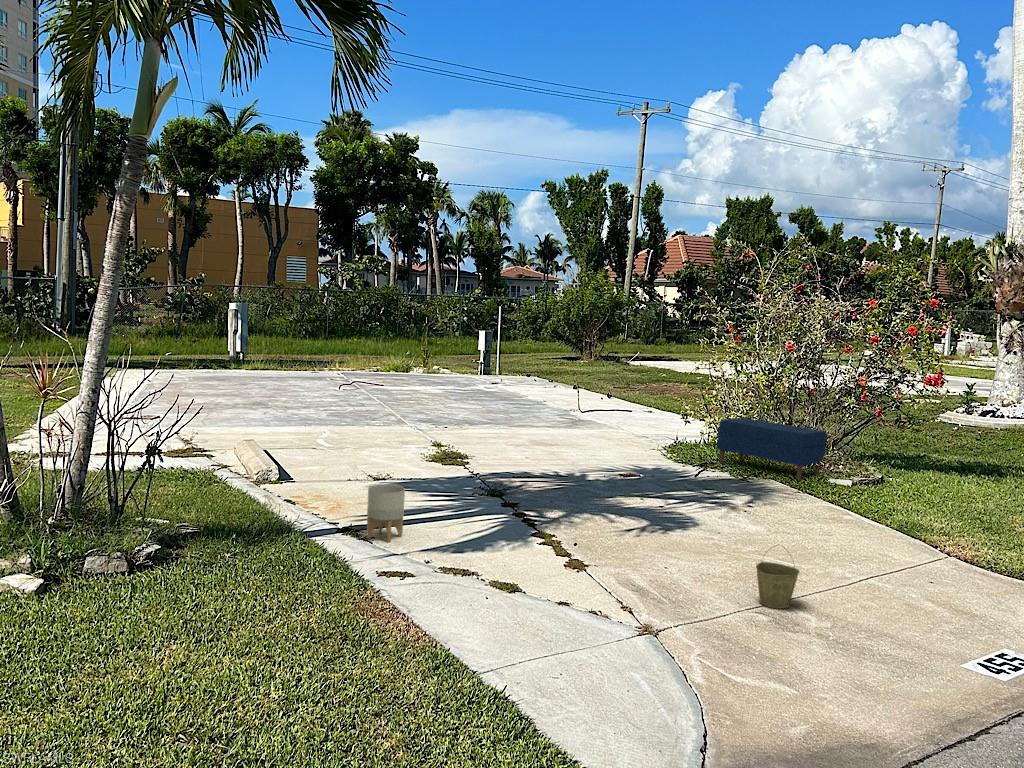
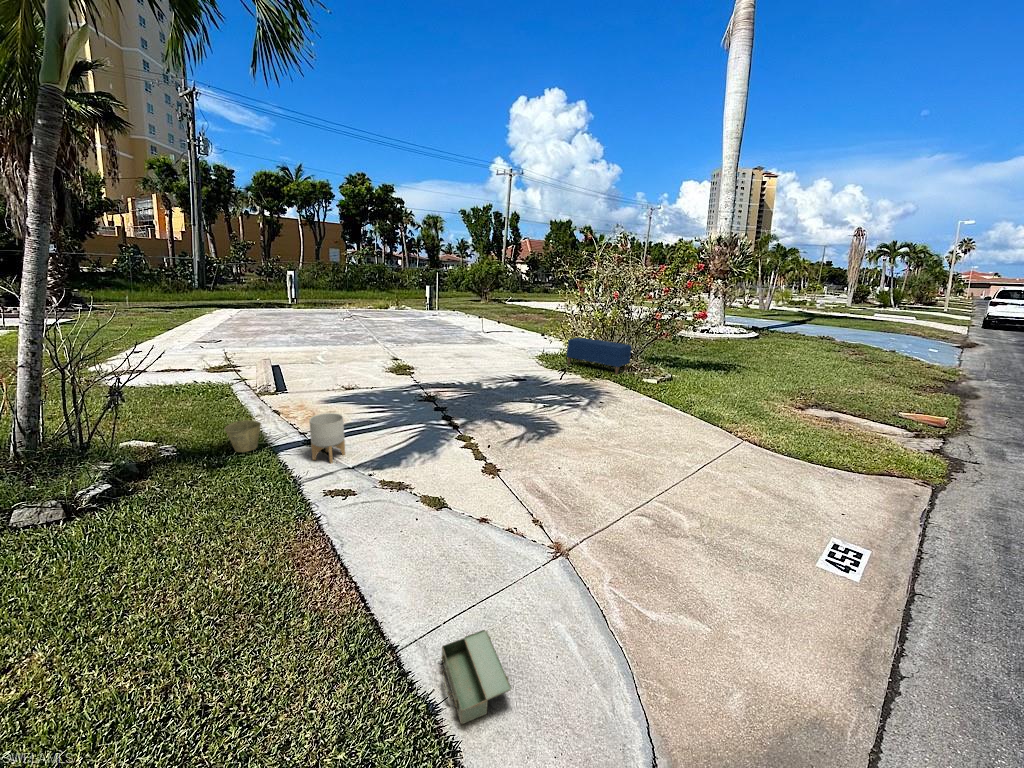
bucket: present [756,546,799,609] -> present [225,420,261,452]
toolbox: none [528,633,585,674] -> present [441,630,511,724]

